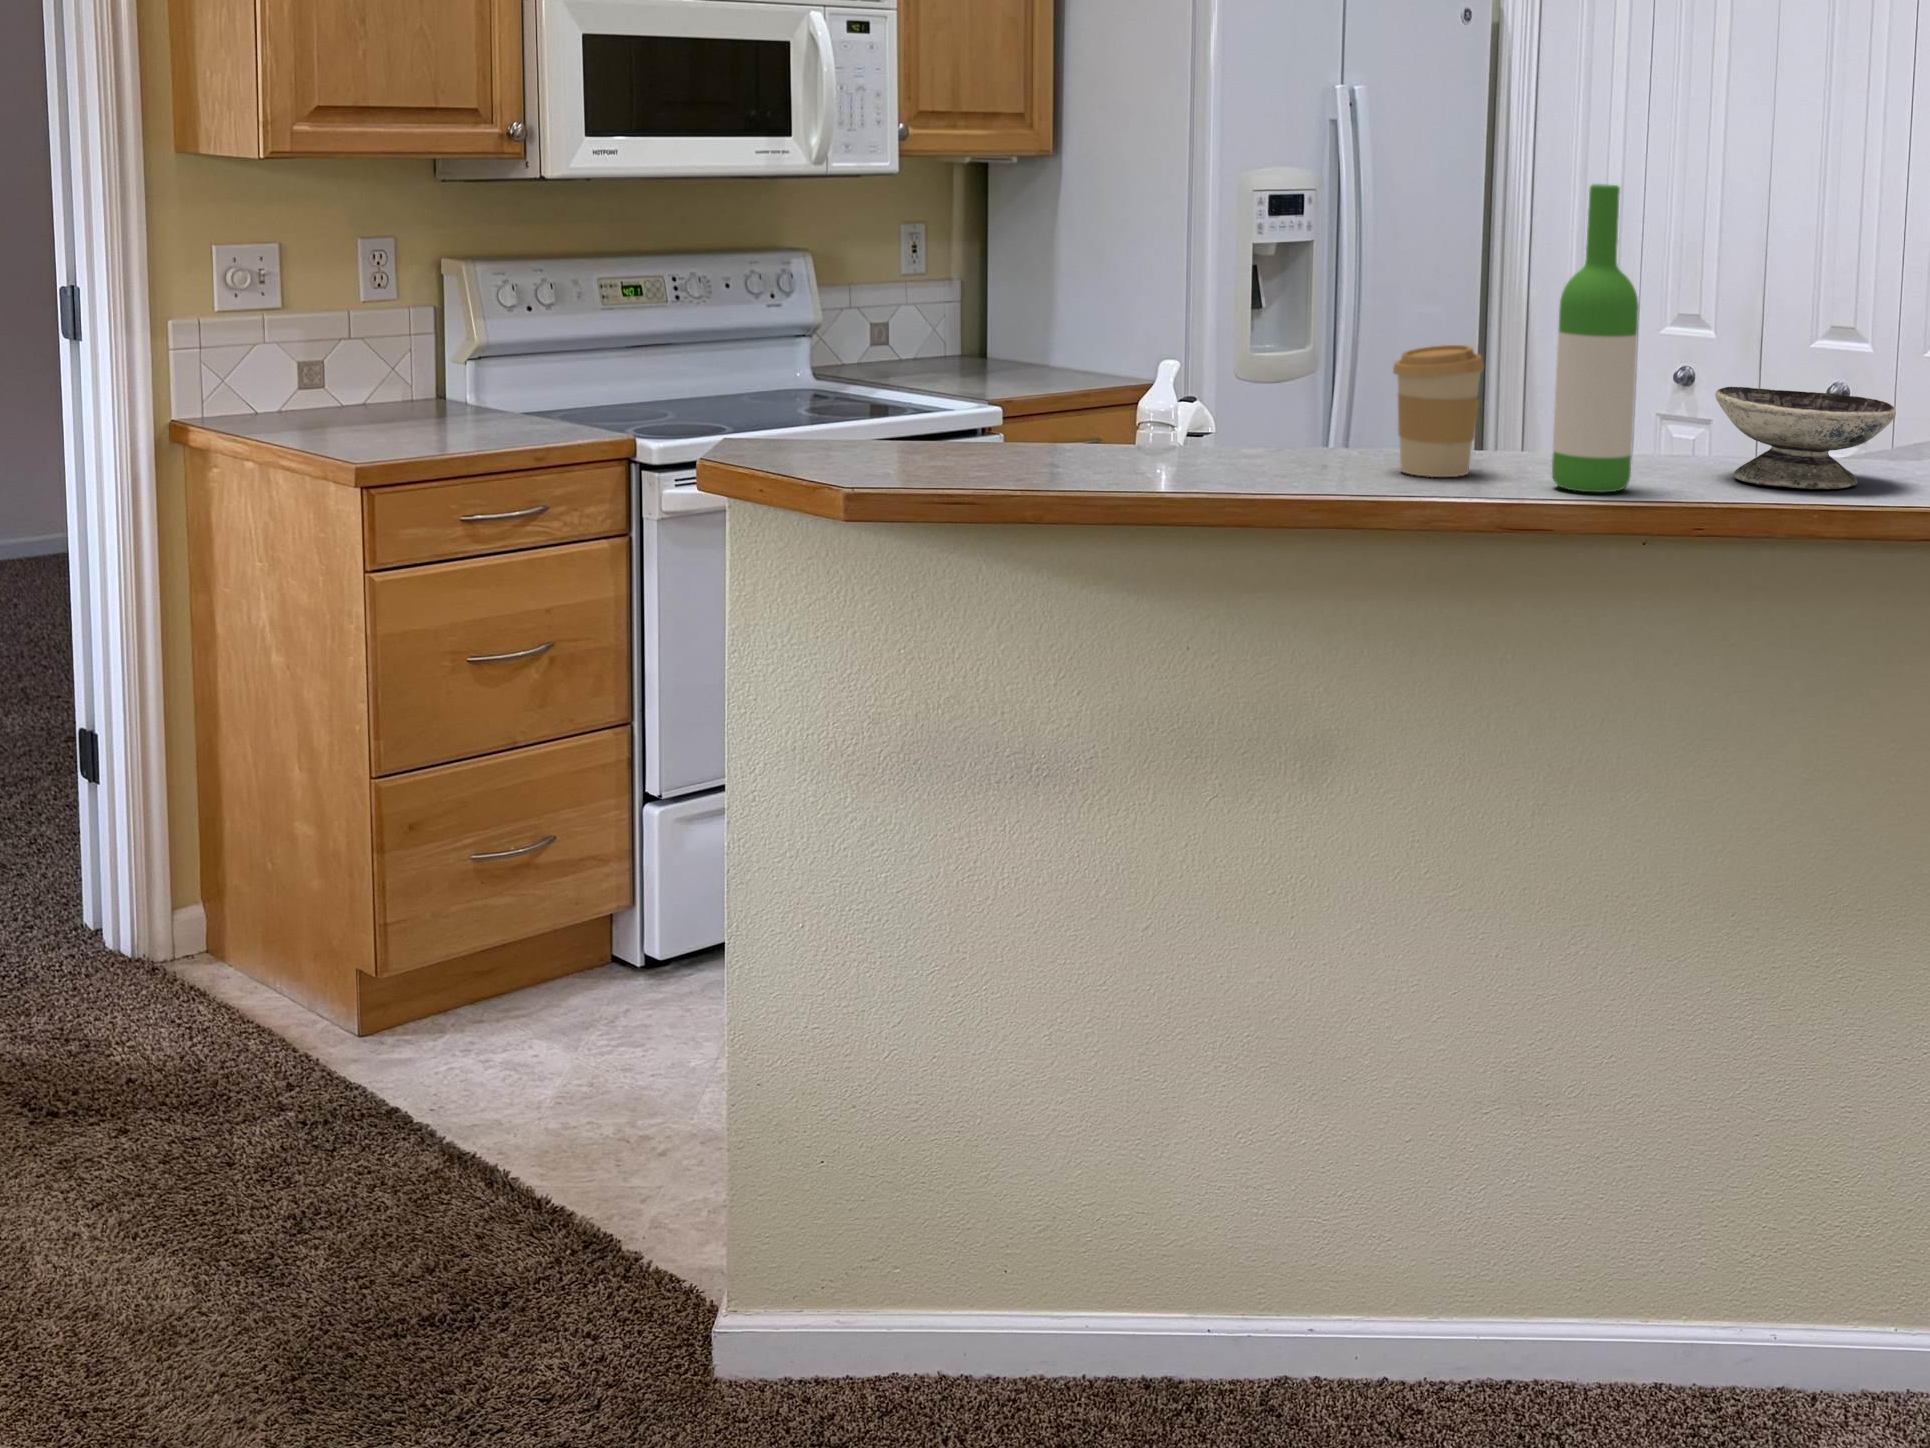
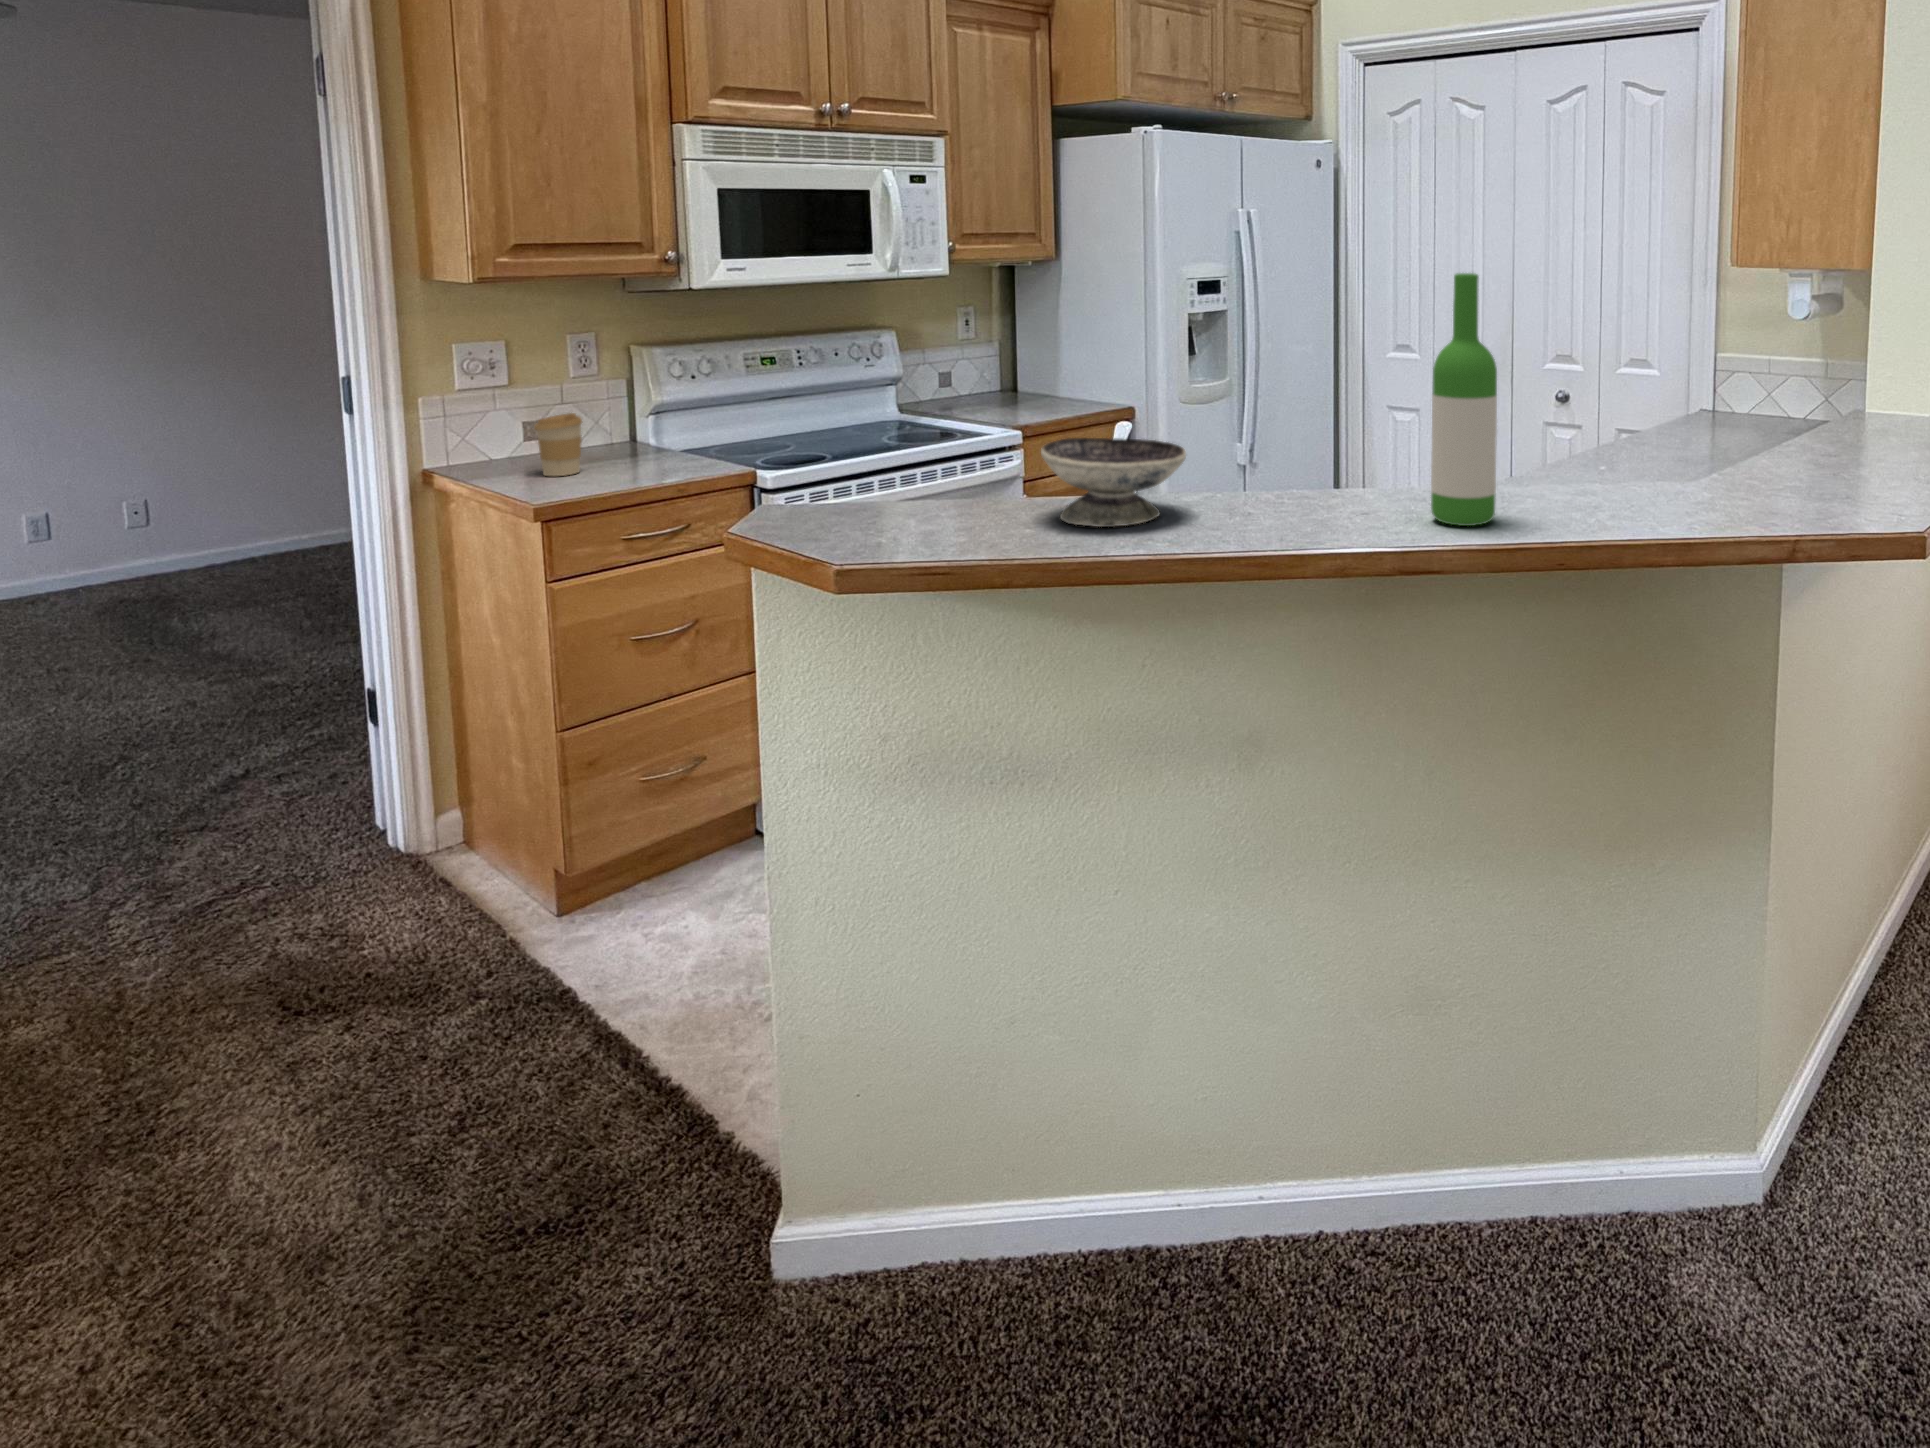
coffee cup: present [1393,345,1484,477] -> present [534,413,582,476]
bowl: present [1715,387,1896,489] -> present [1041,438,1186,527]

